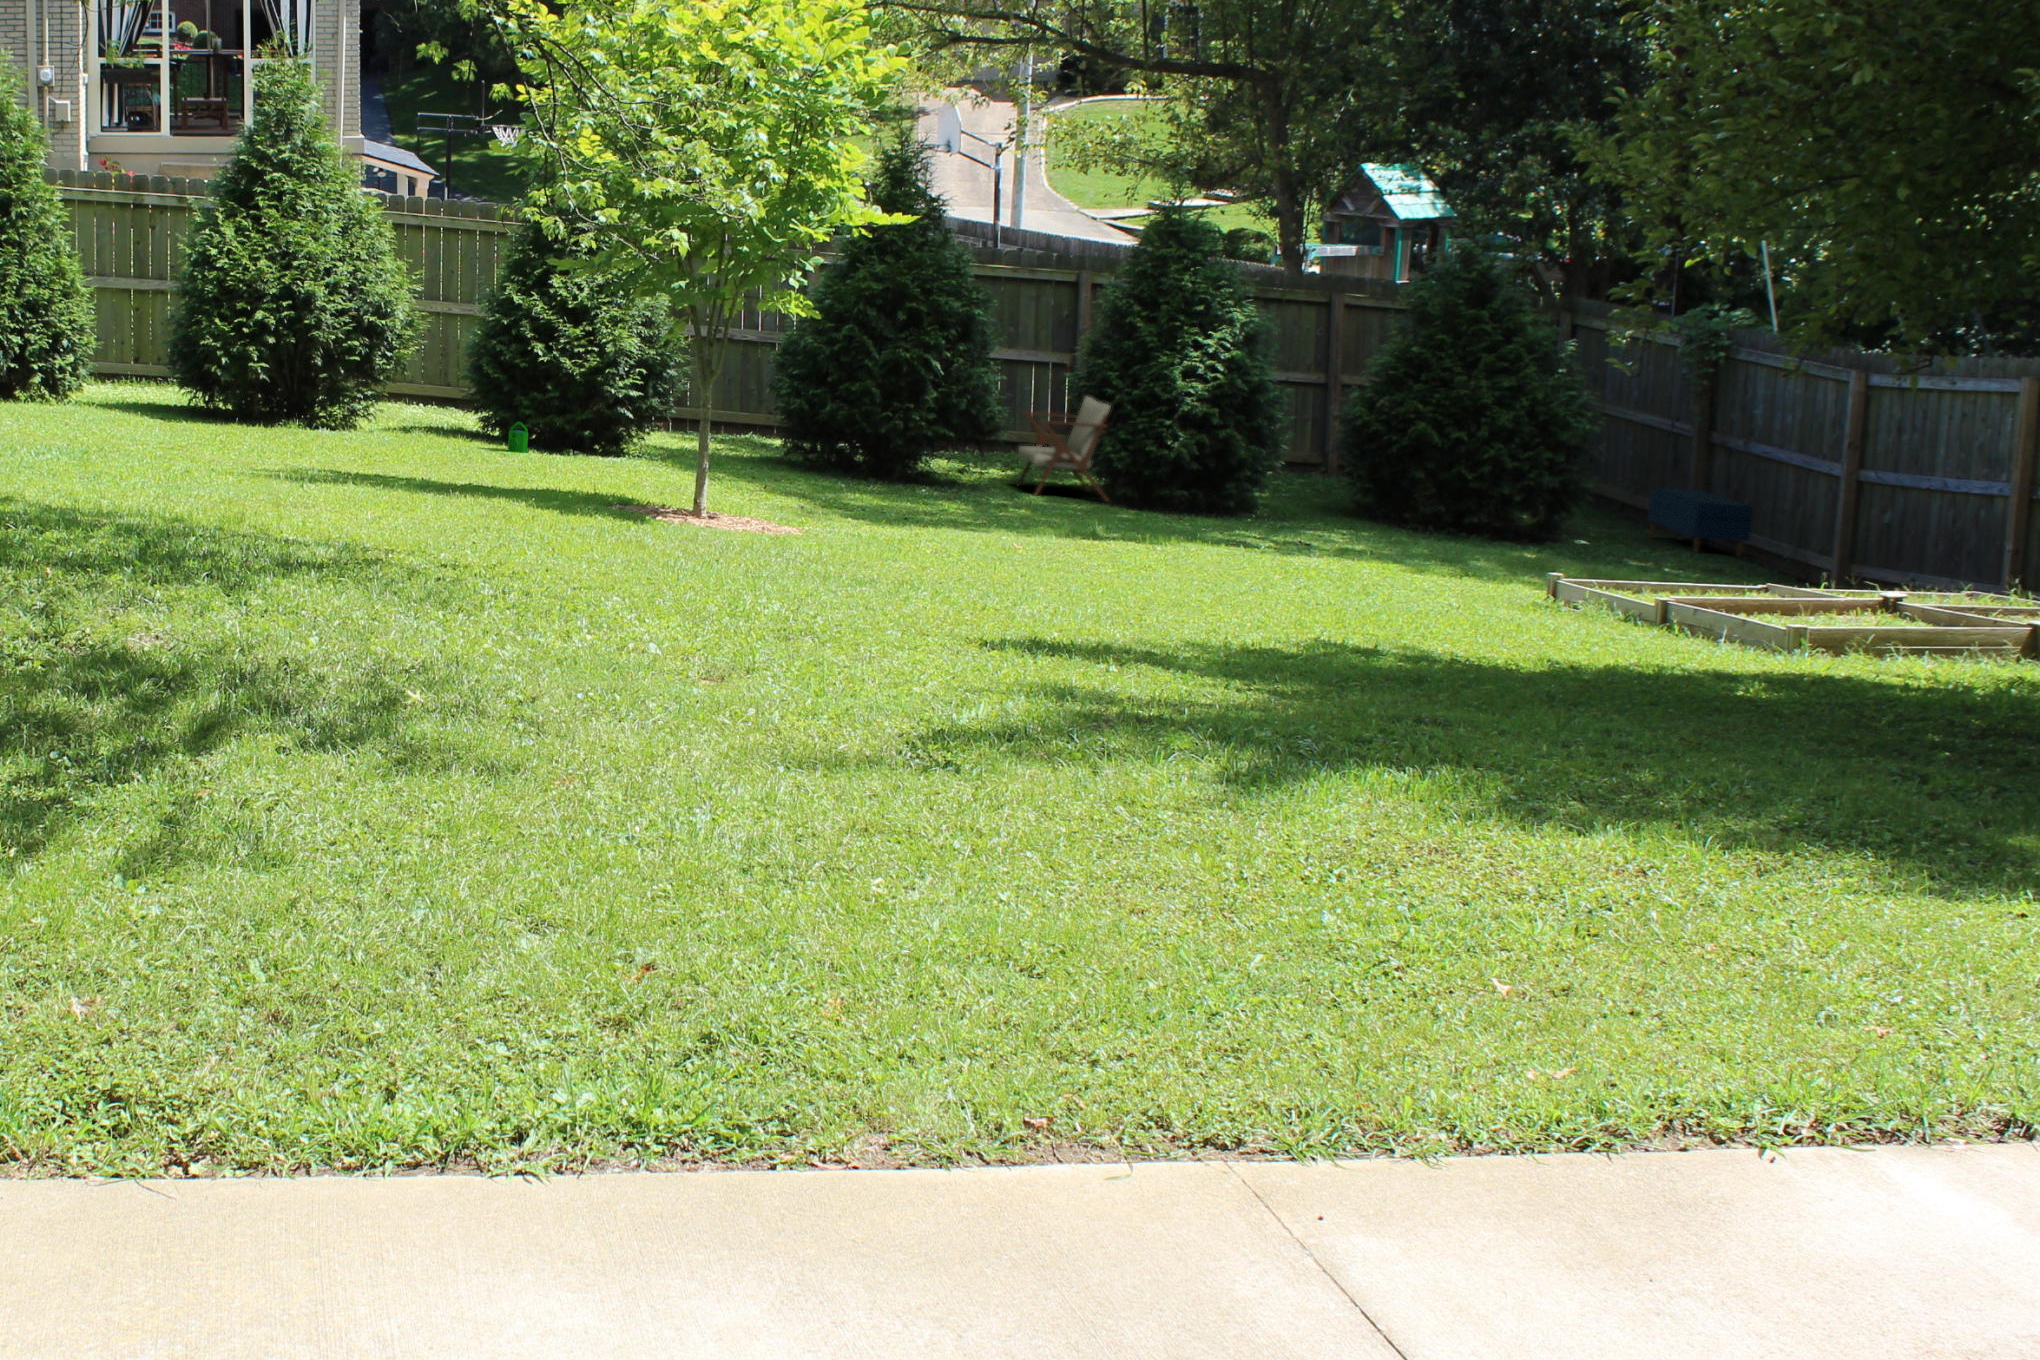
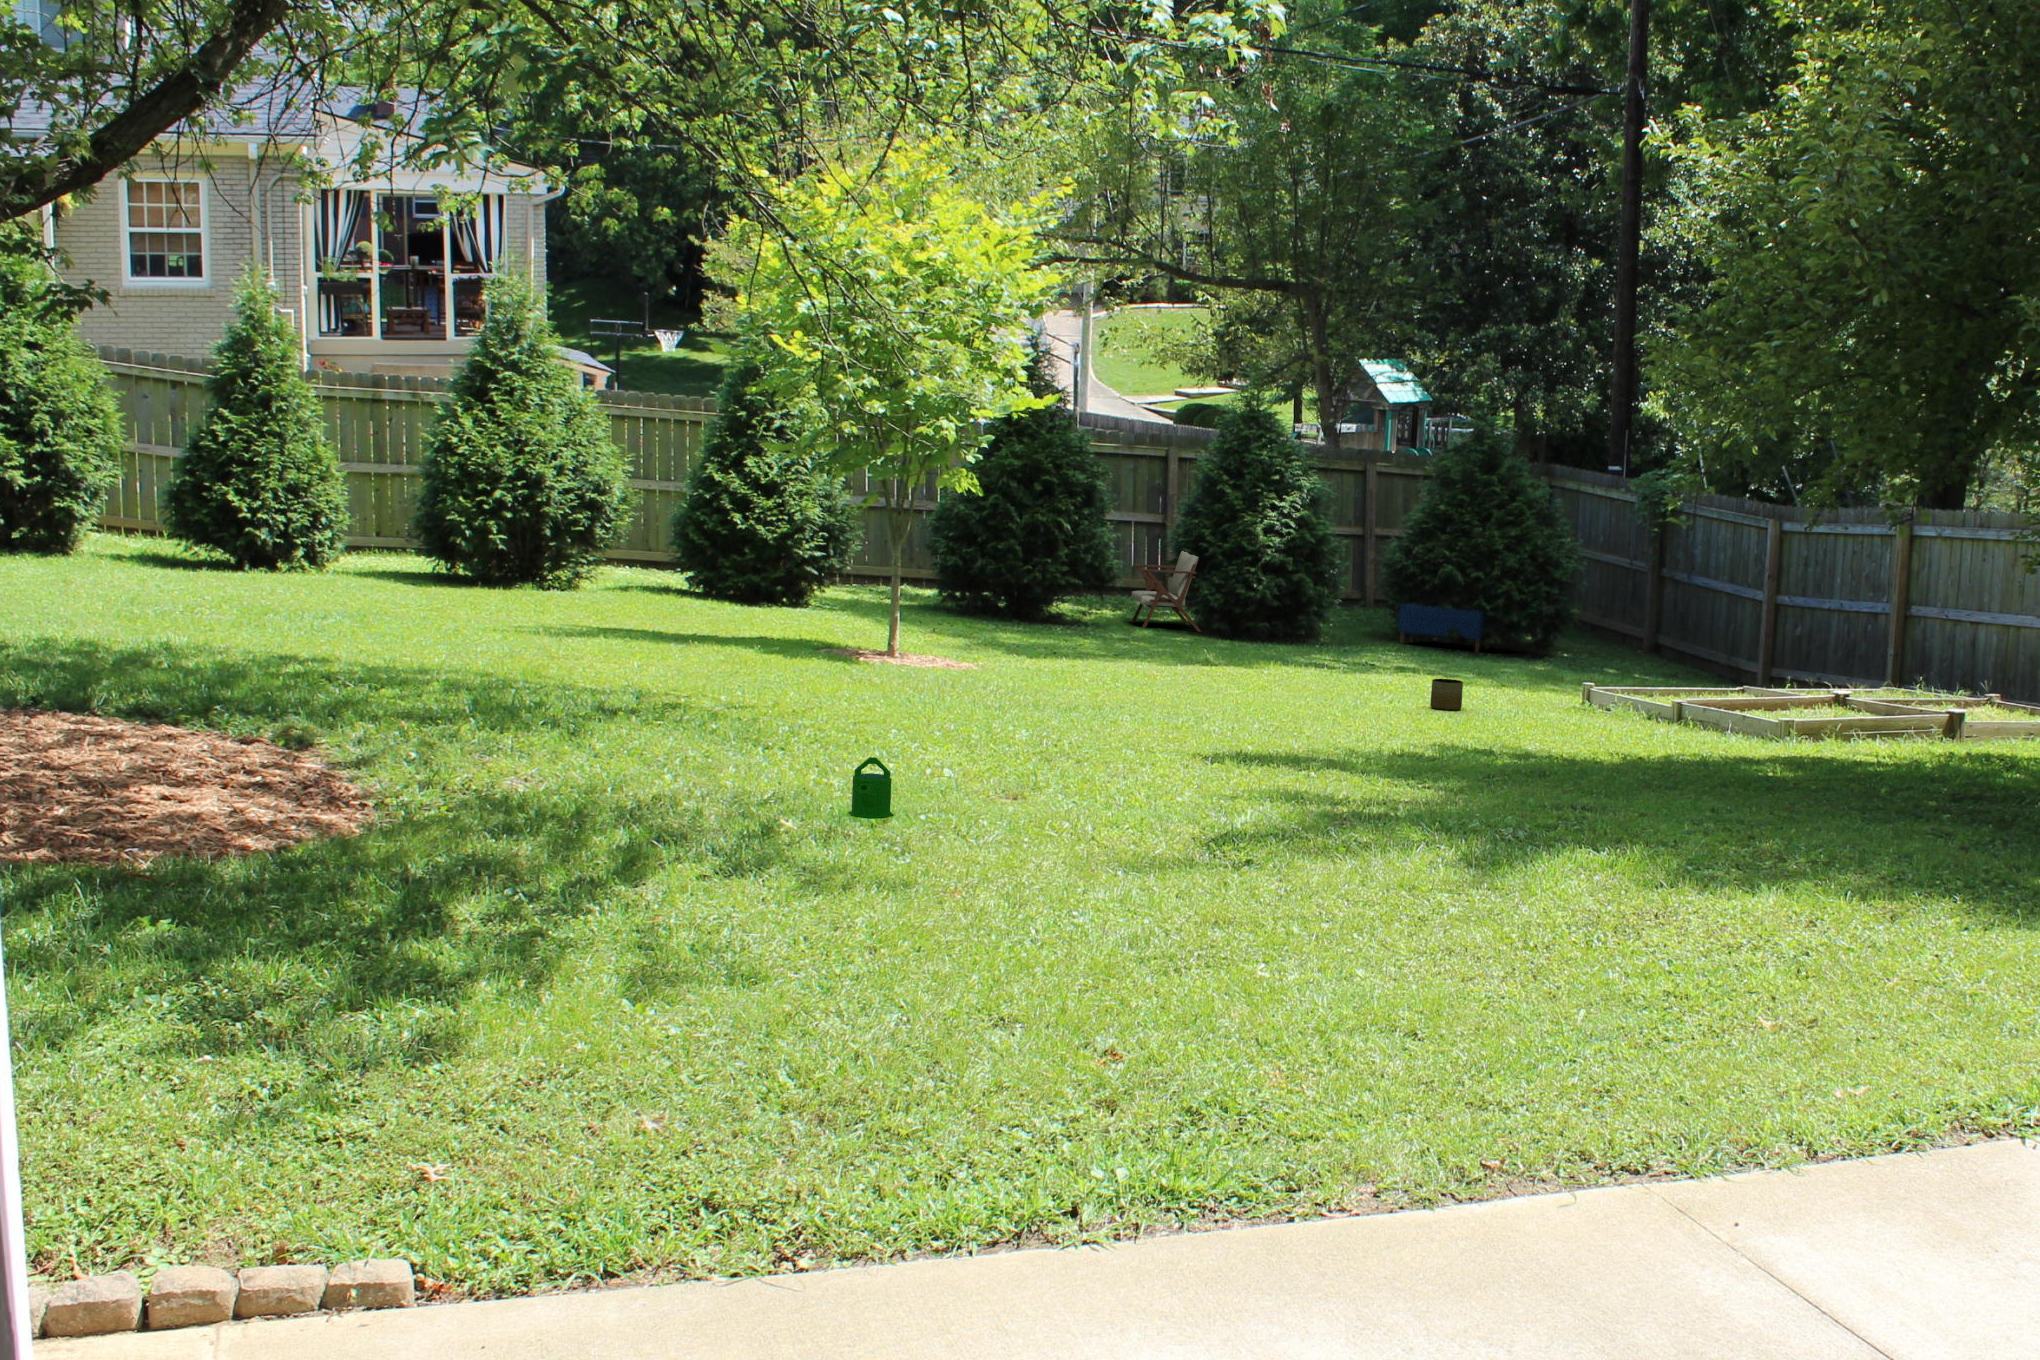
watering can: present [507,422,528,453] -> present [848,757,893,818]
bench: present [1648,488,1753,556] -> present [1398,604,1489,653]
planter: none [1608,649,1668,703] -> present [1430,679,1463,711]

